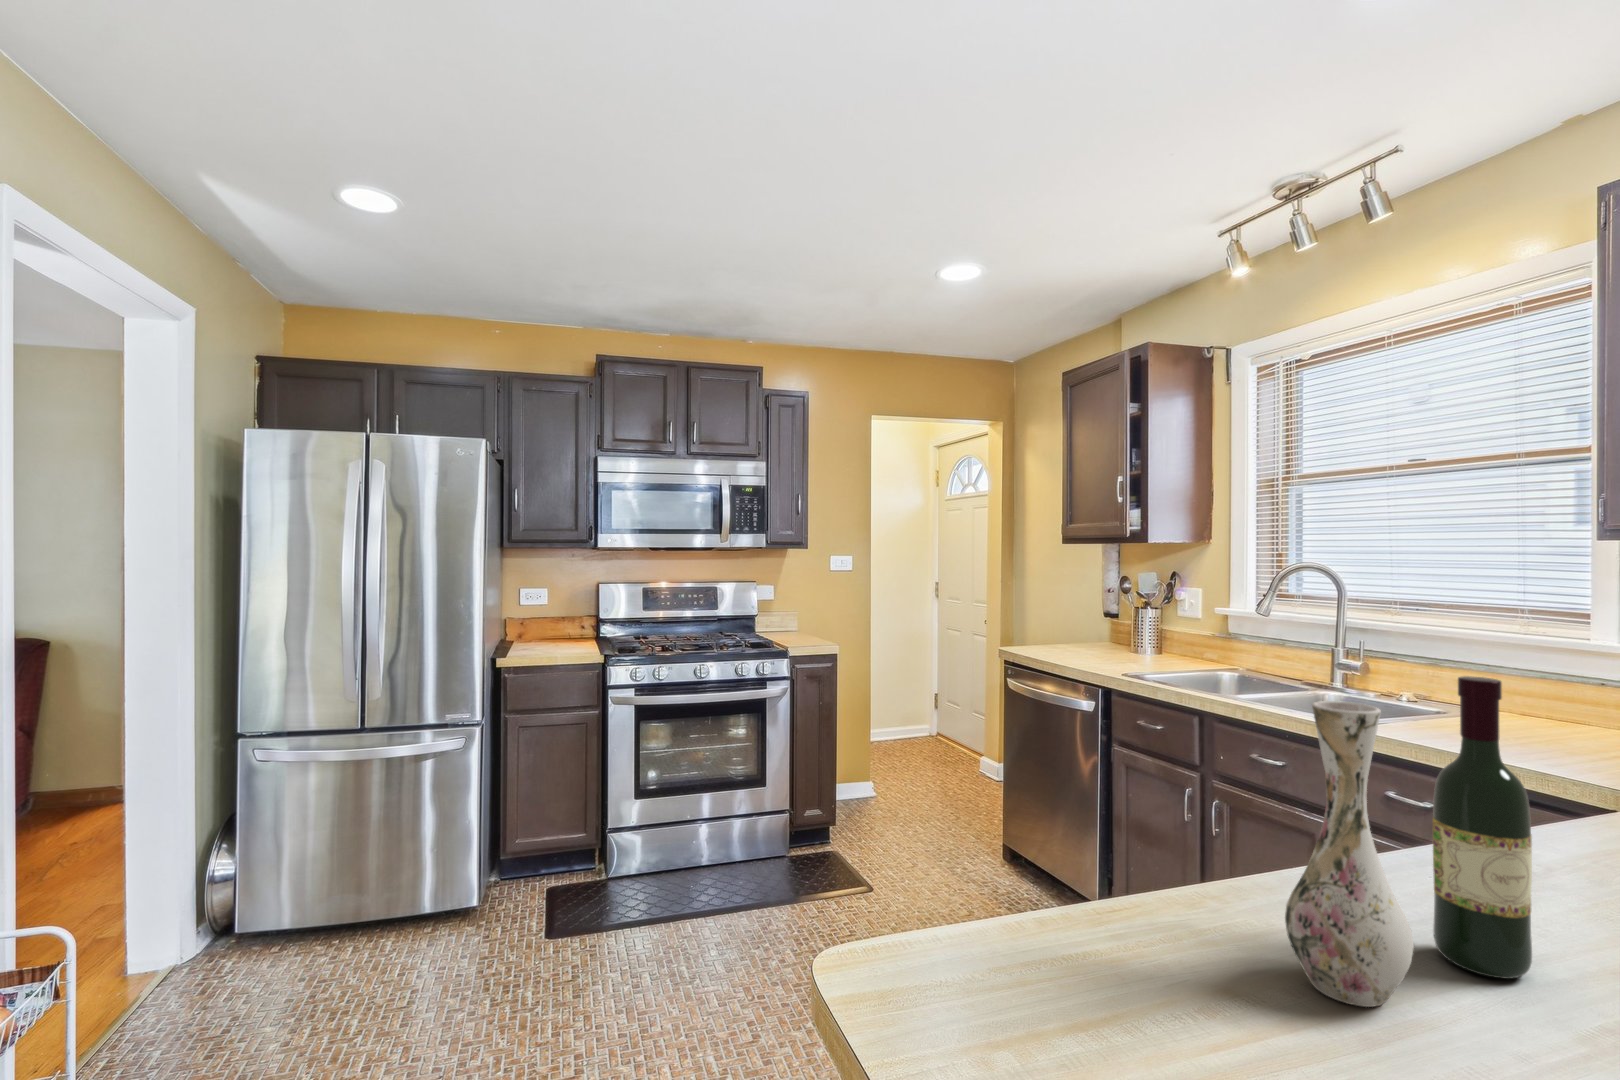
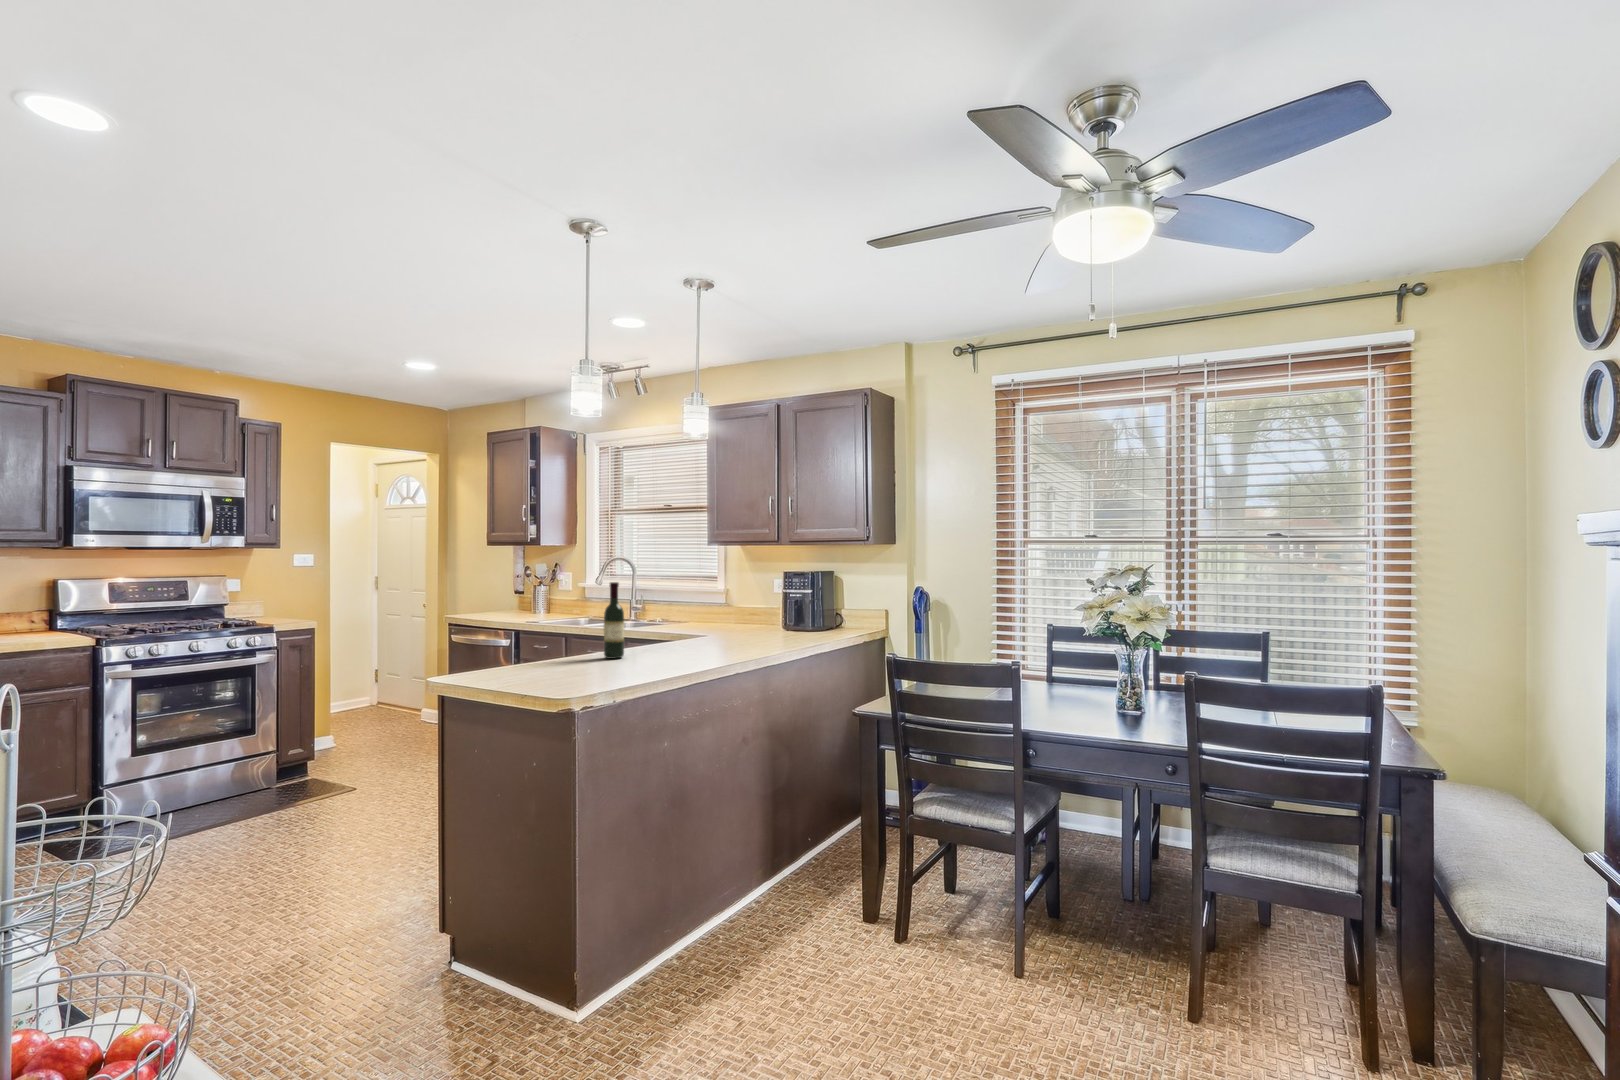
vase: present [1285,701,1414,1007] -> none [563,589,592,664]

